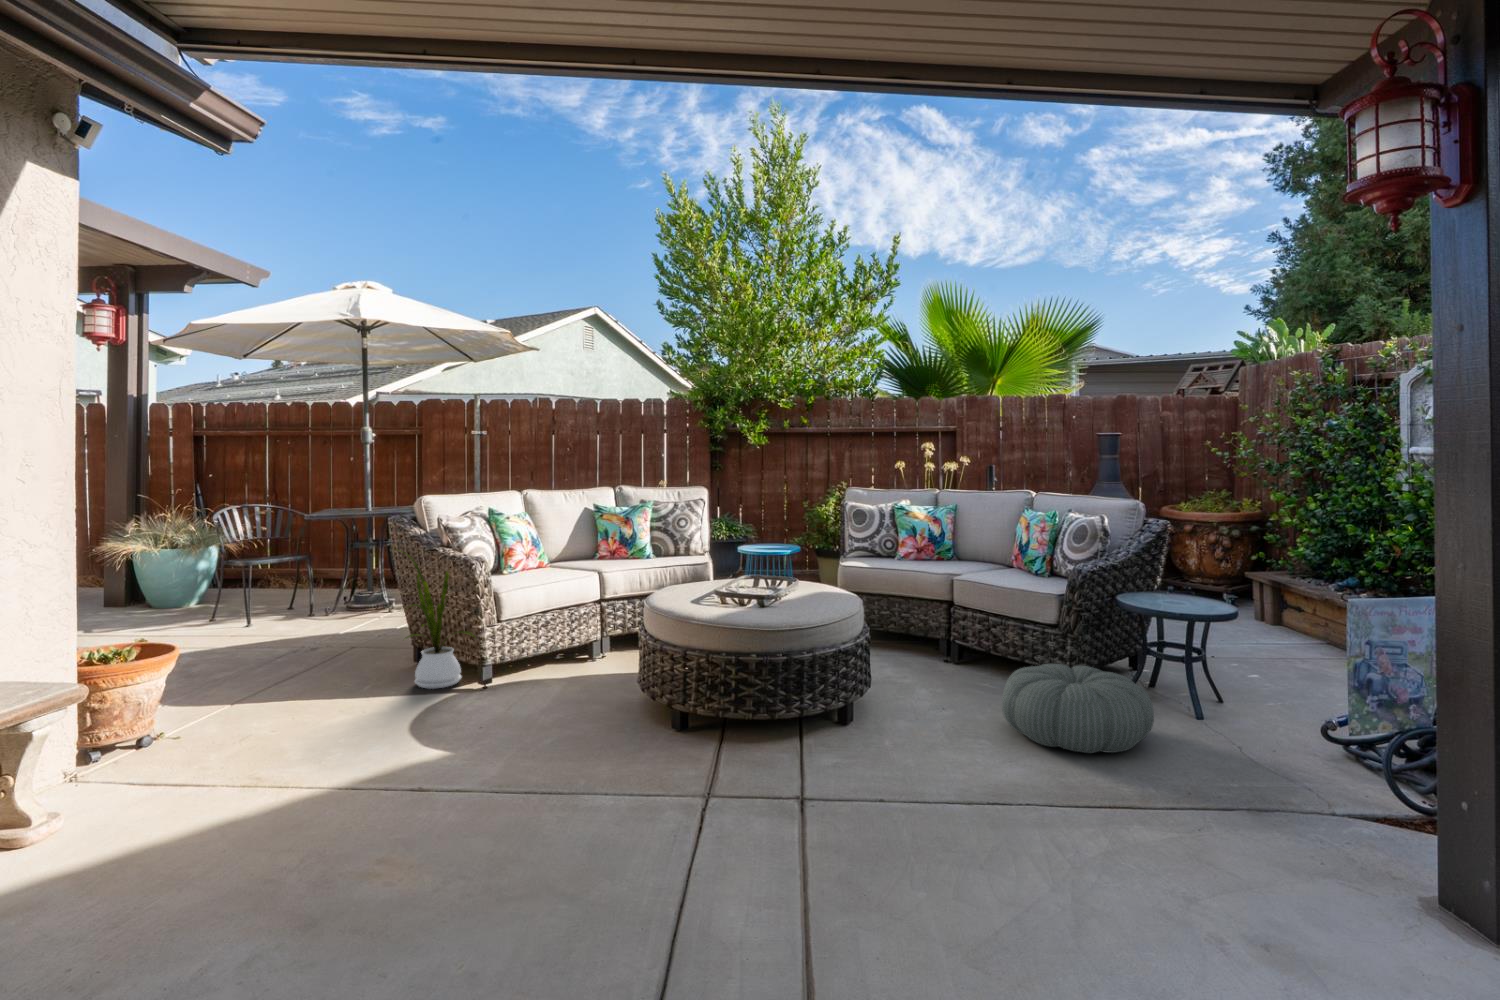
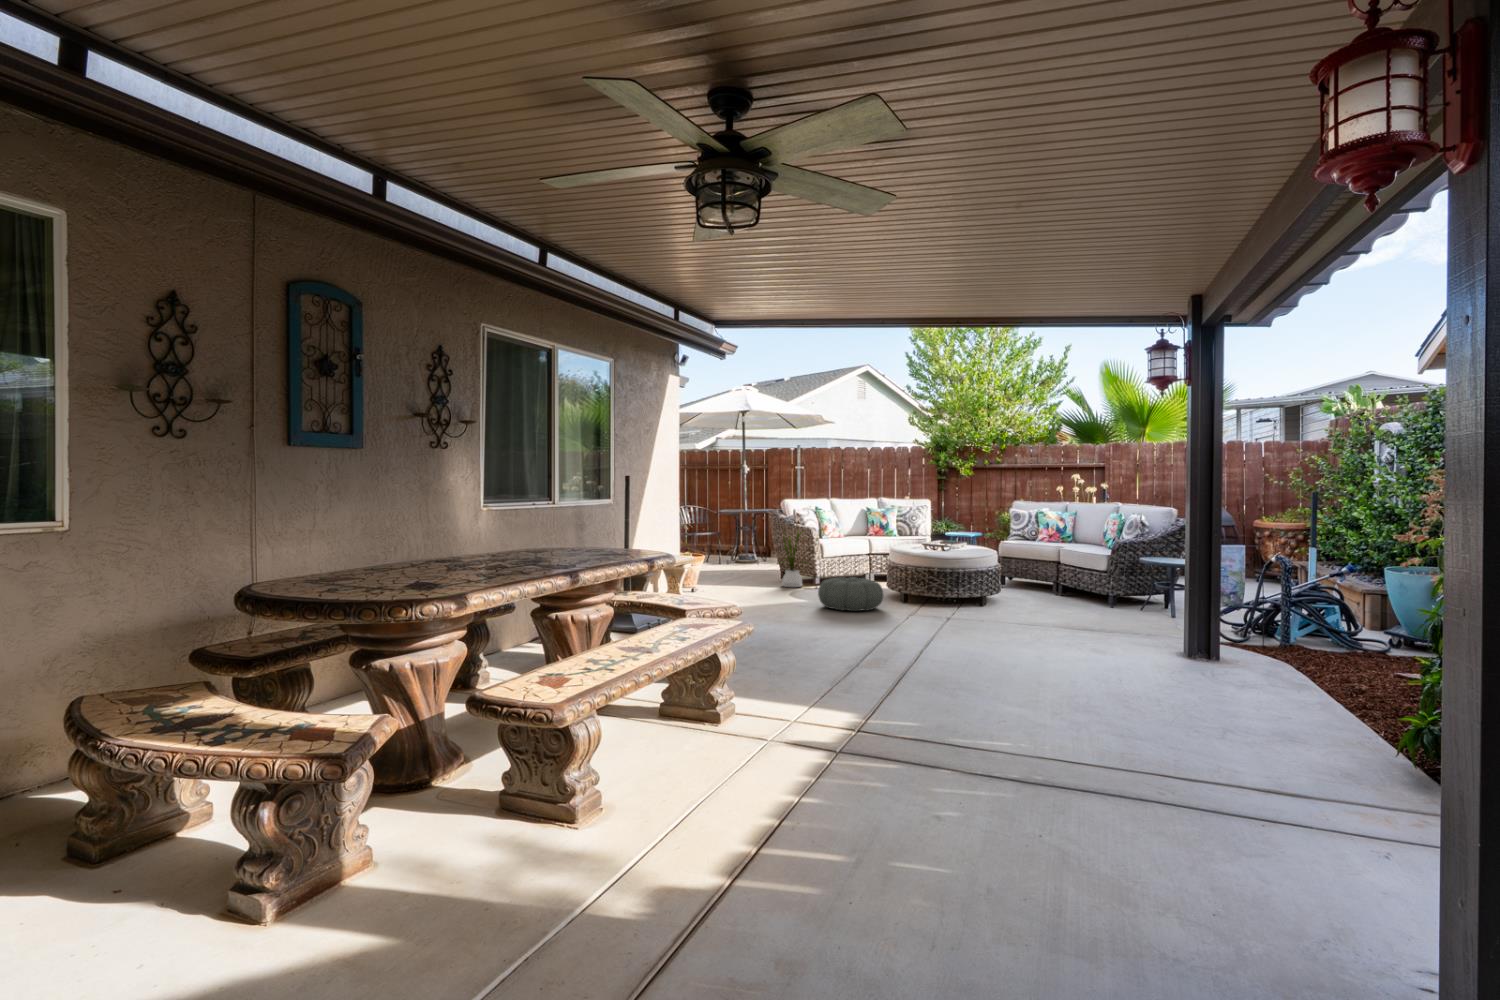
pouf: present [1001,664,1154,753] -> present [818,577,883,611]

